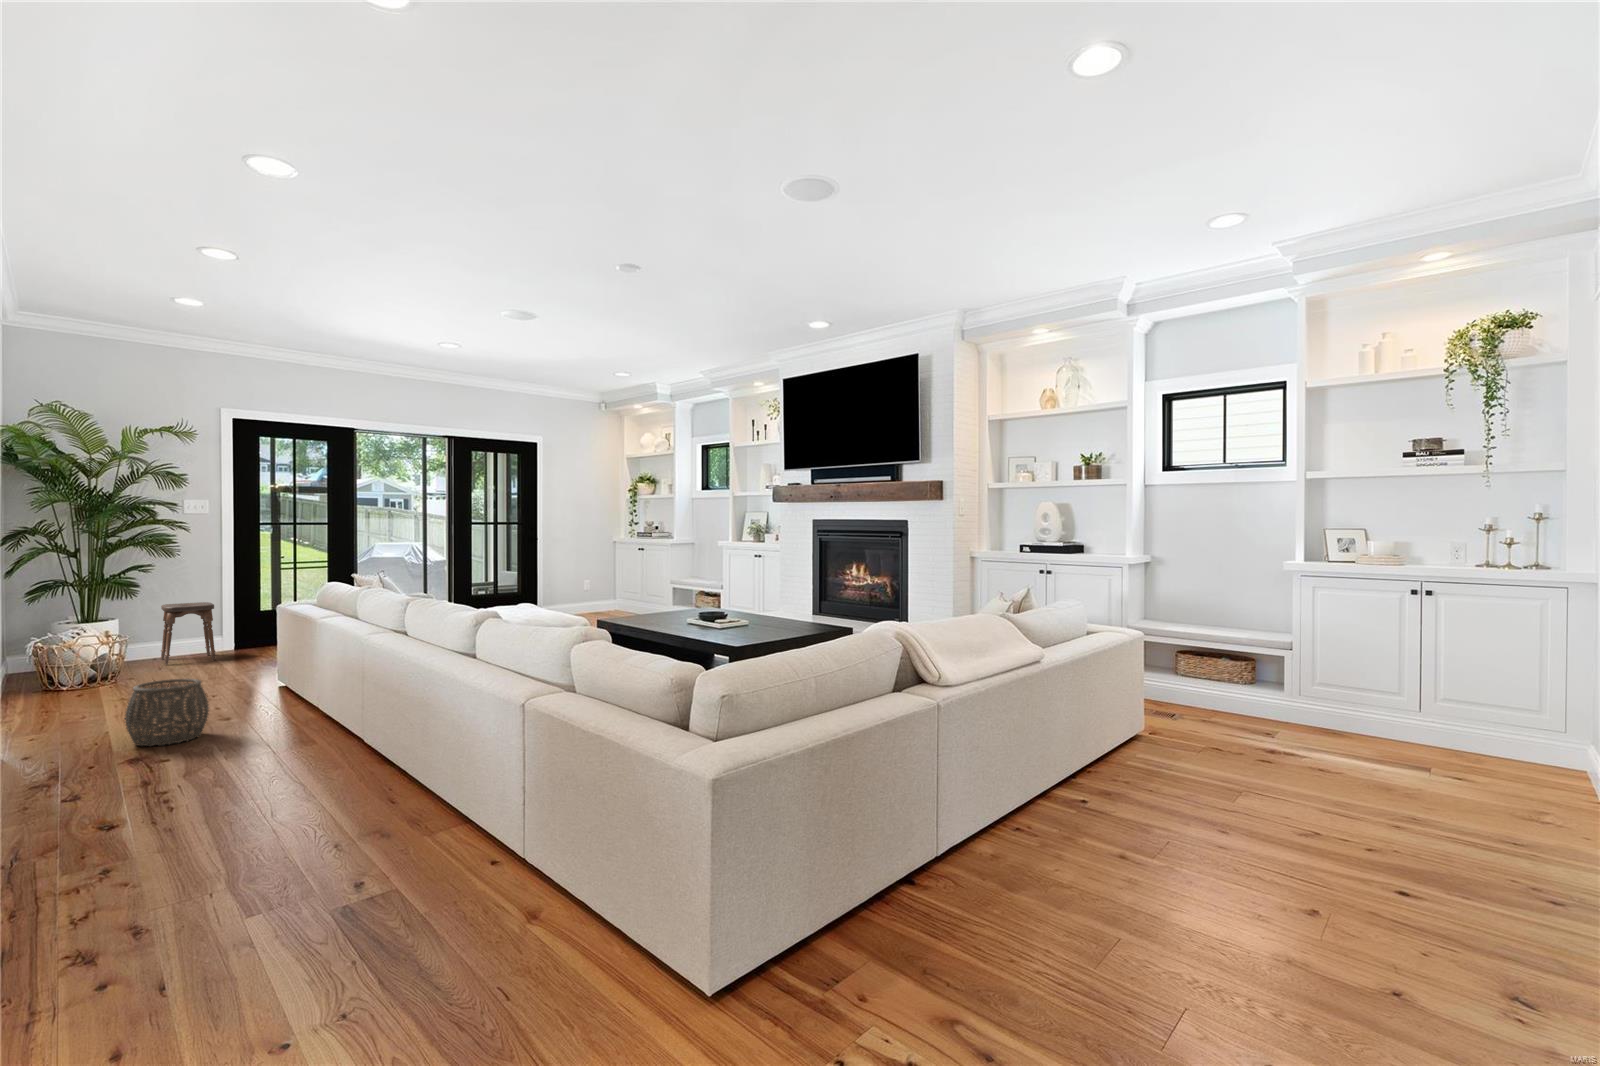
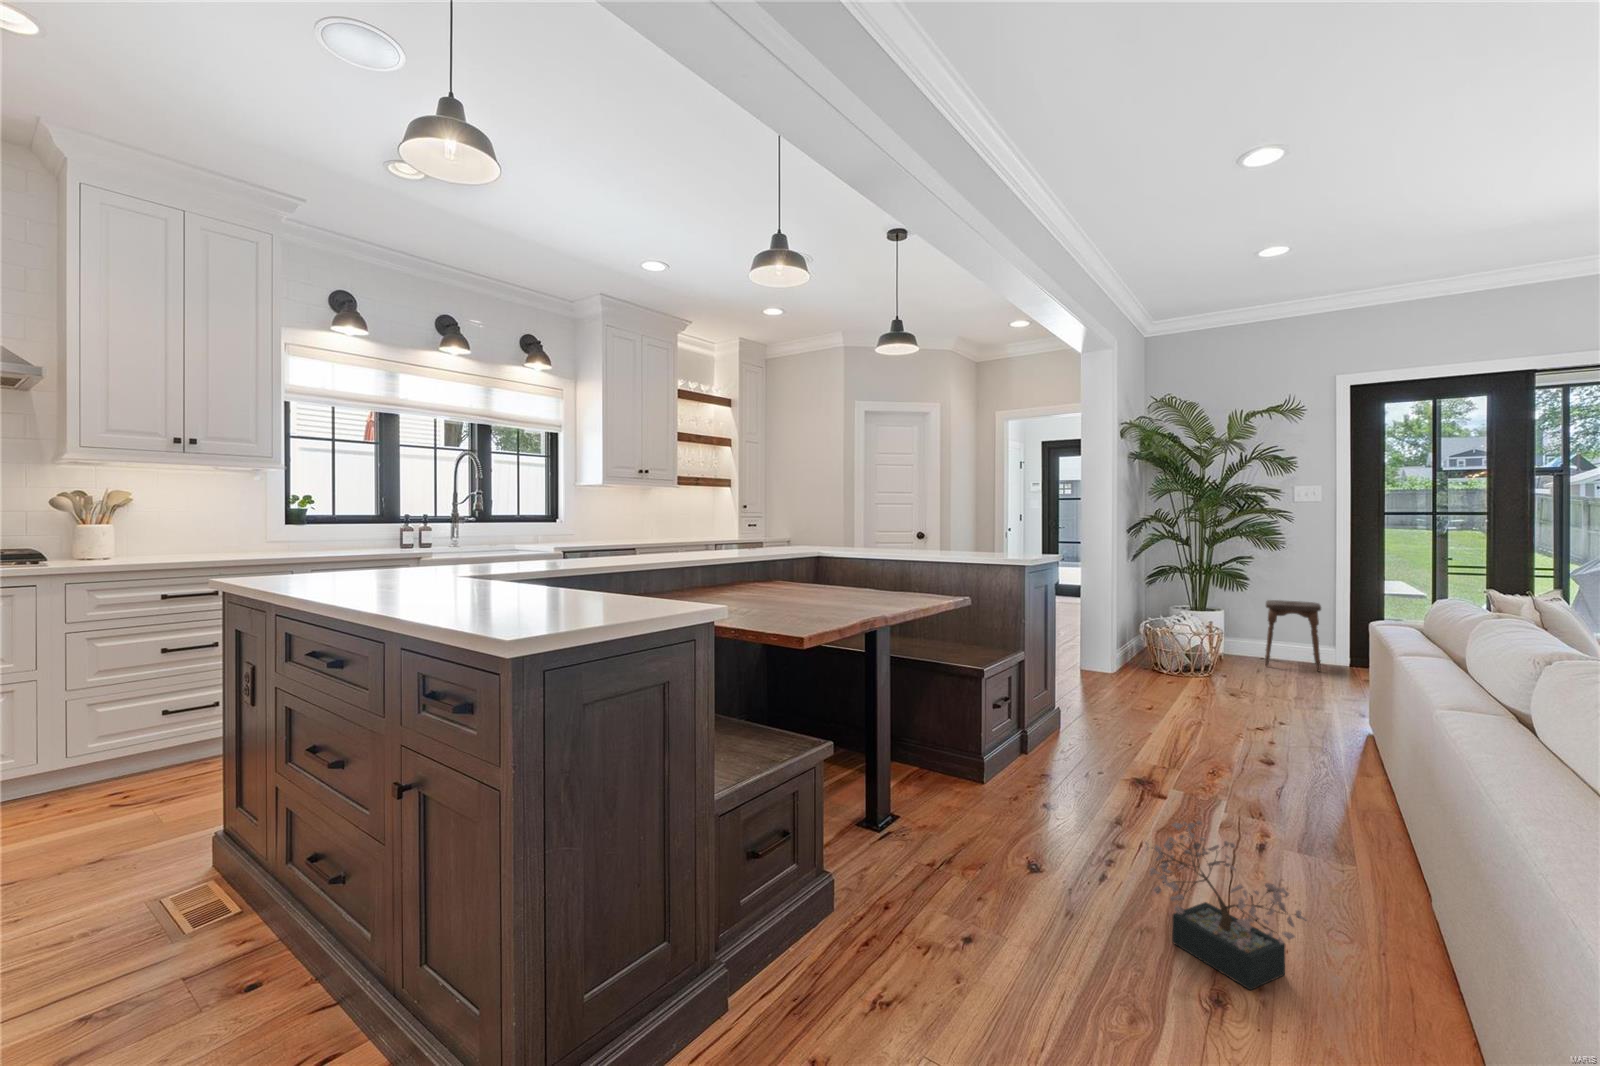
woven basket: present [125,679,209,746] -> none [1161,694,1257,782]
decorative plant: none [189,737,293,816] -> present [1145,821,1307,990]

